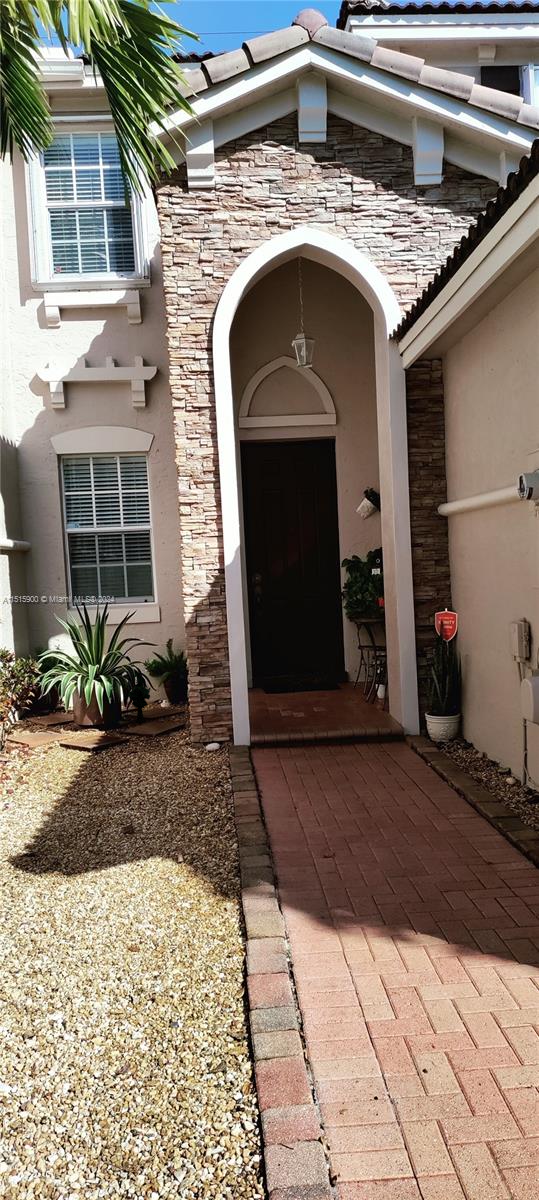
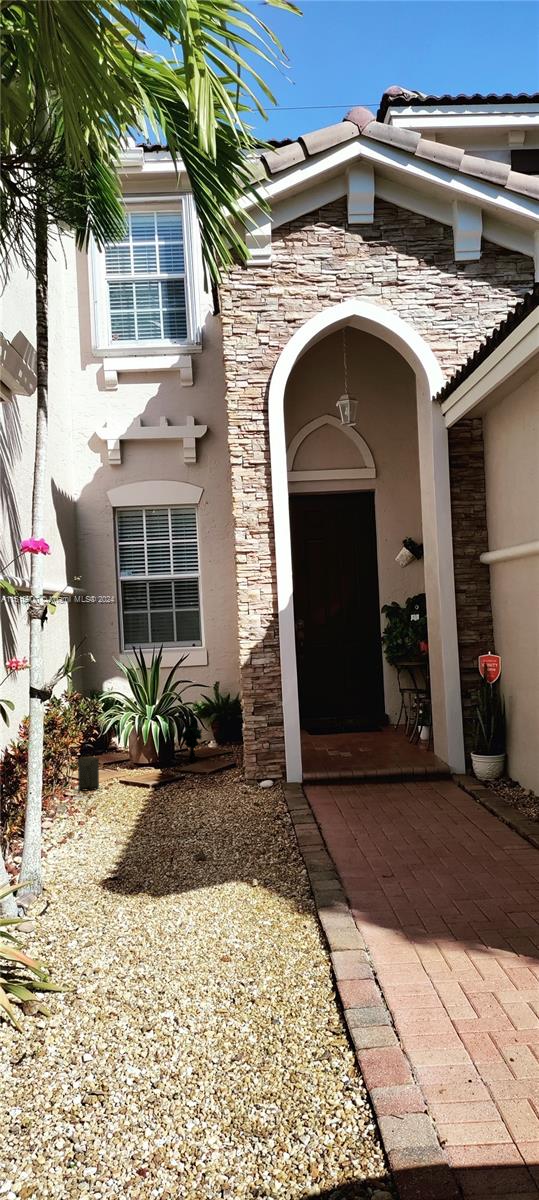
watering can: none [14,710,37,754] -> present [78,757,99,791]

